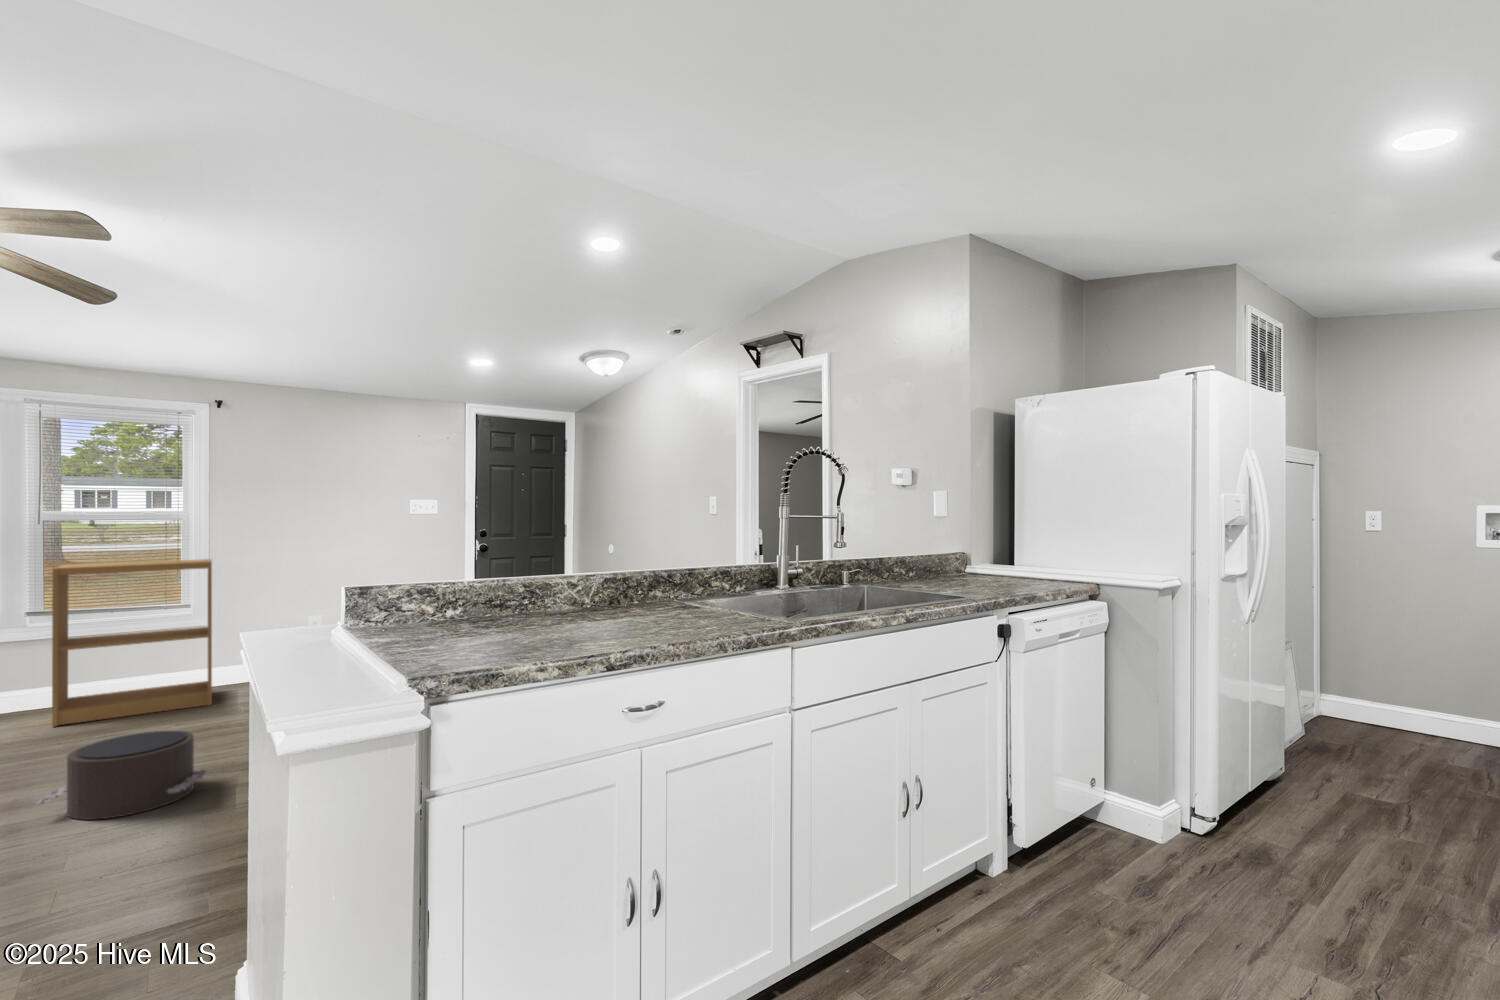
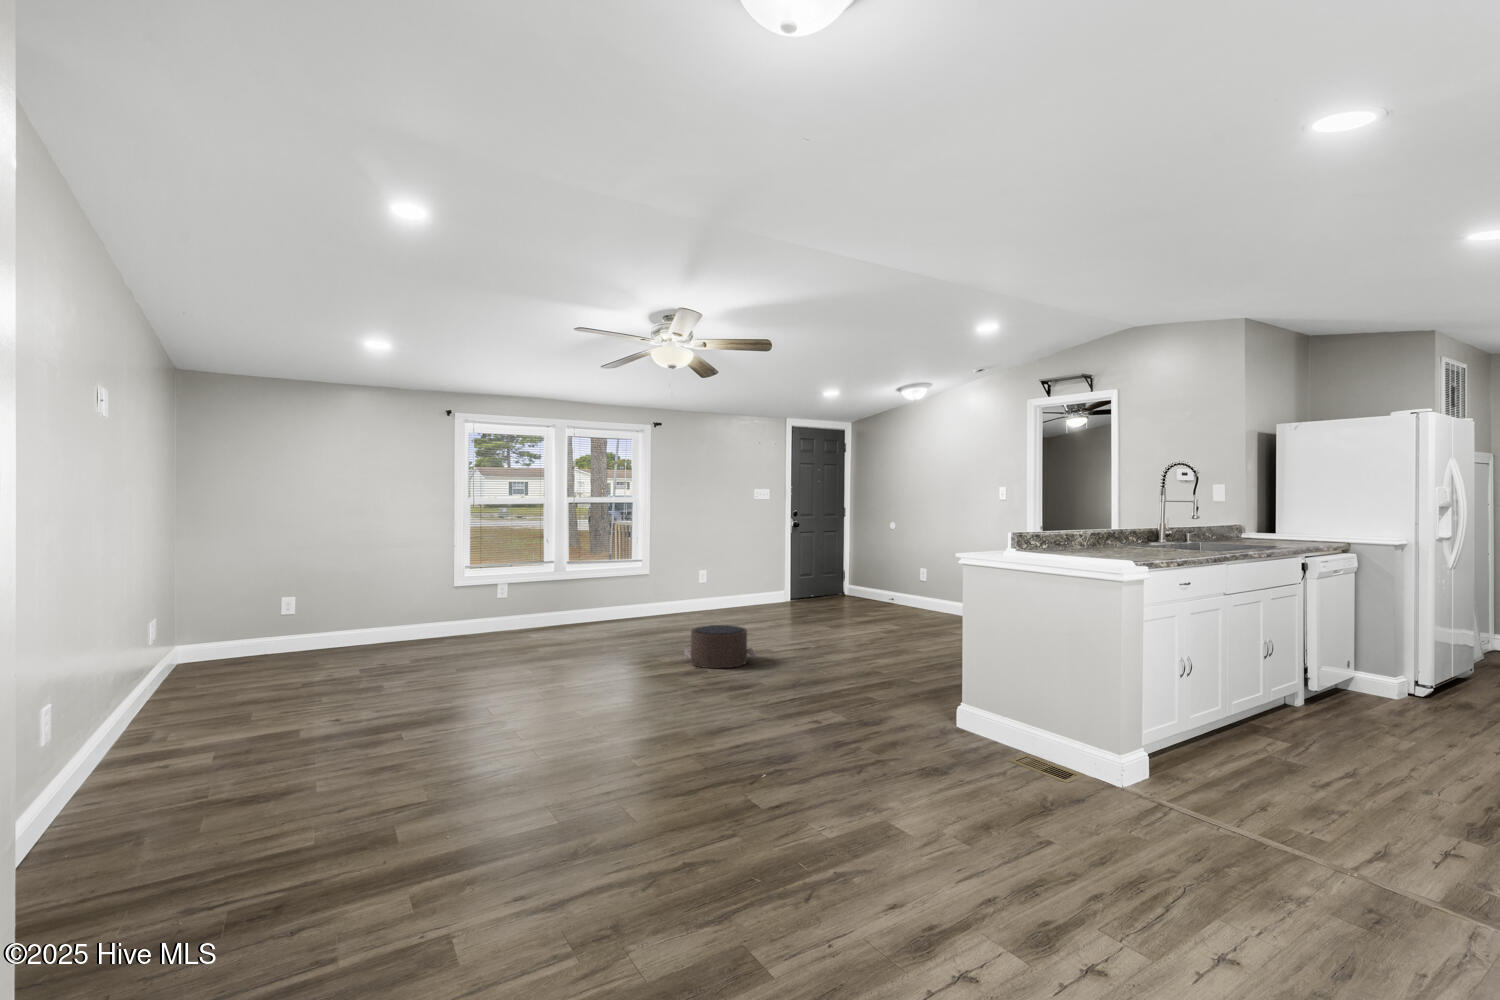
bookshelf: present [52,559,212,726] -> none [578,527,666,630]

